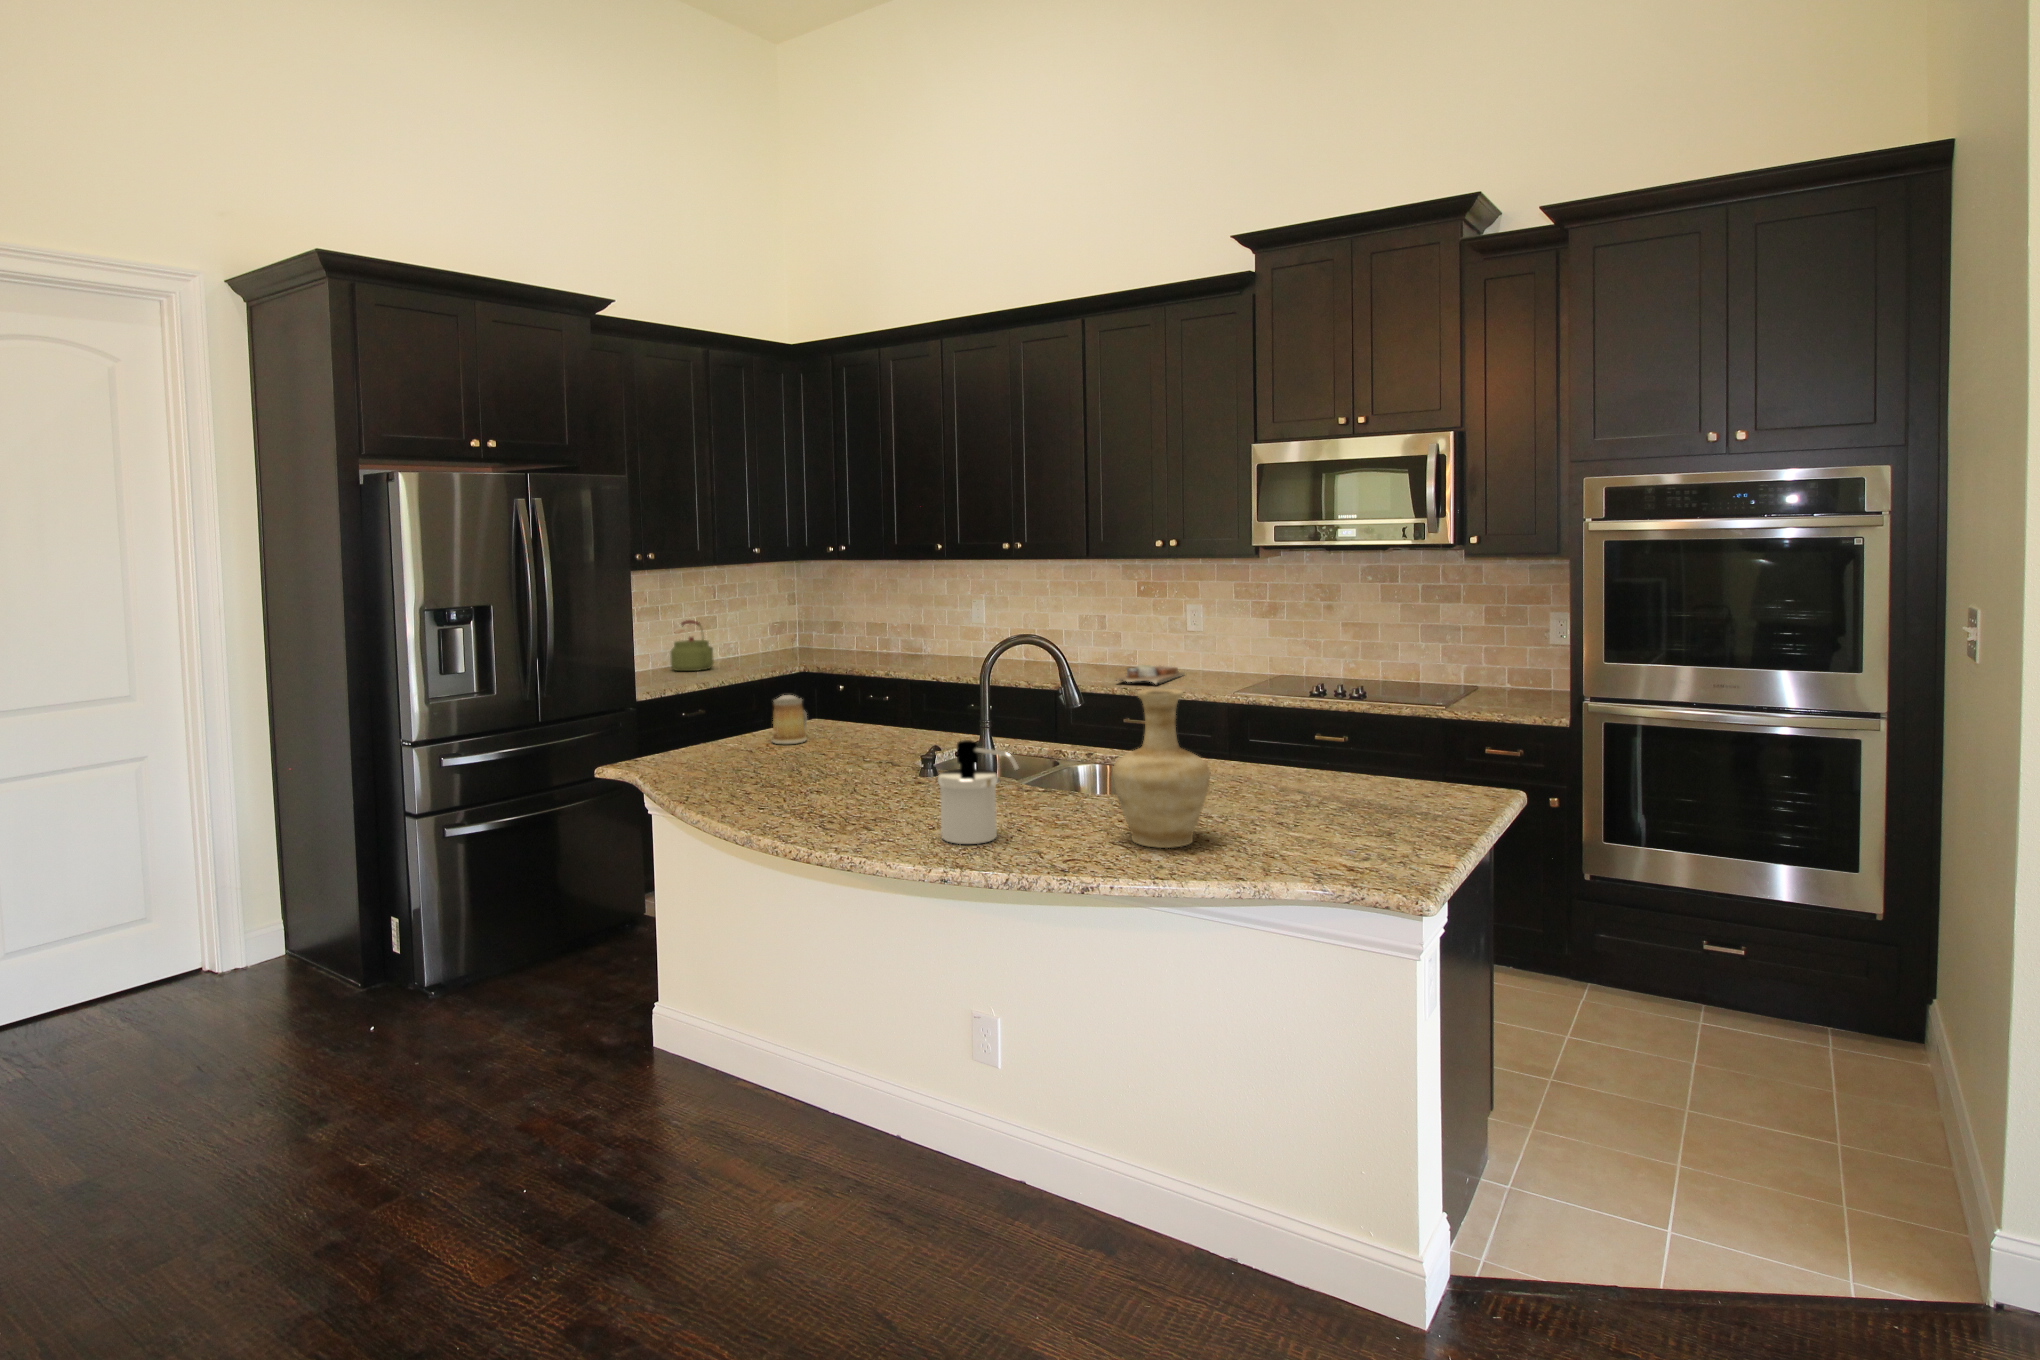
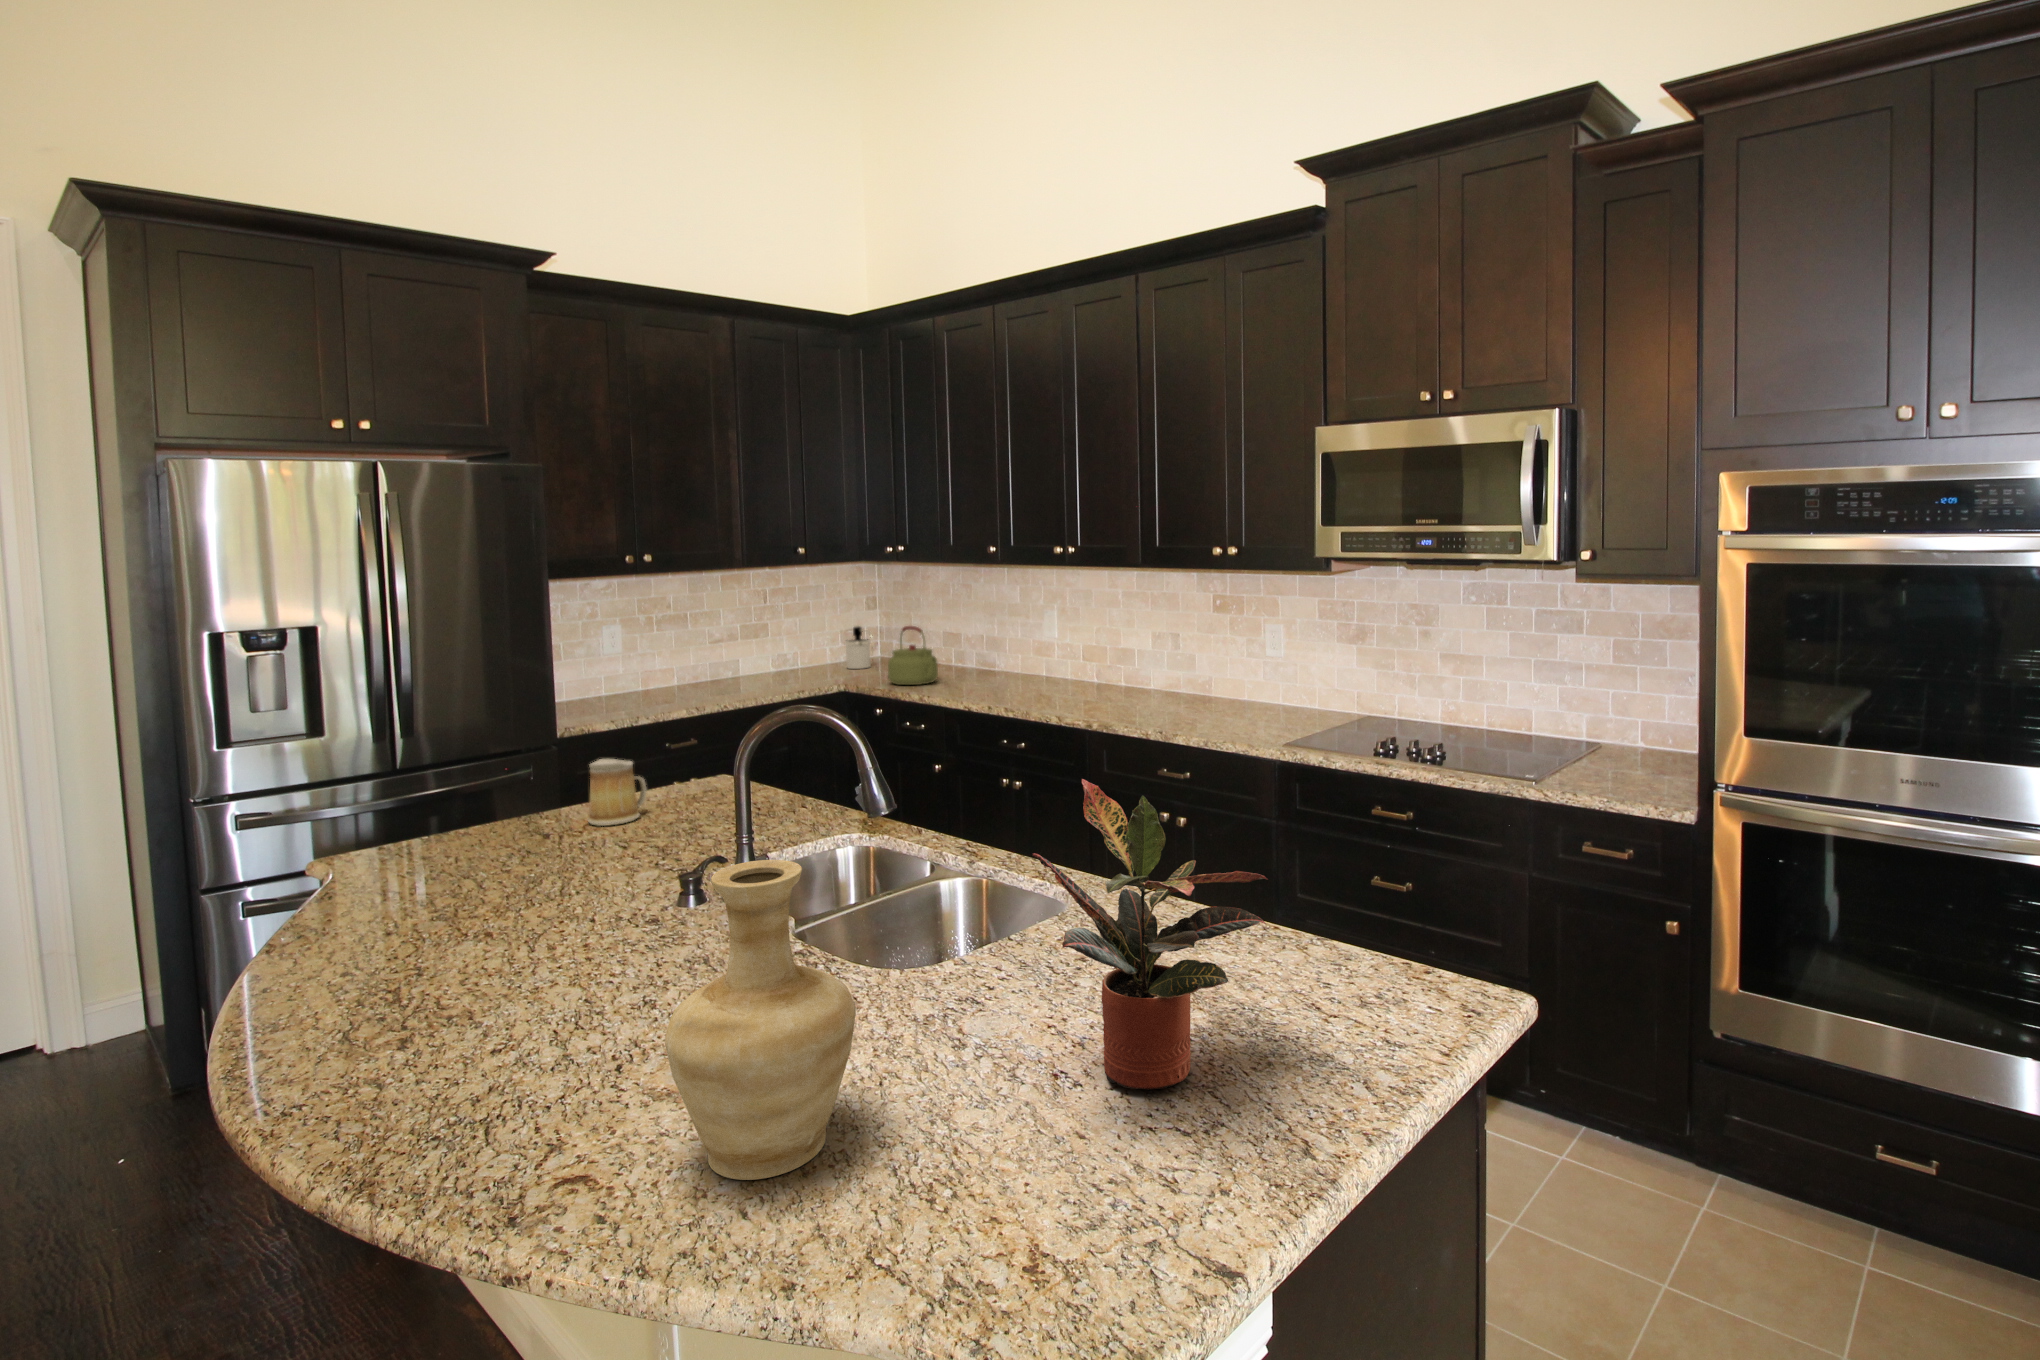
kettle: present [670,620,714,671] -> present [888,626,938,685]
potted plant: none [1263,652,1404,817] -> present [1033,779,1267,1090]
cutting board: present [1116,665,1185,684] -> none [1156,697,1255,727]
soap dispenser: present [938,740,1019,844] -> present [845,627,872,669]

